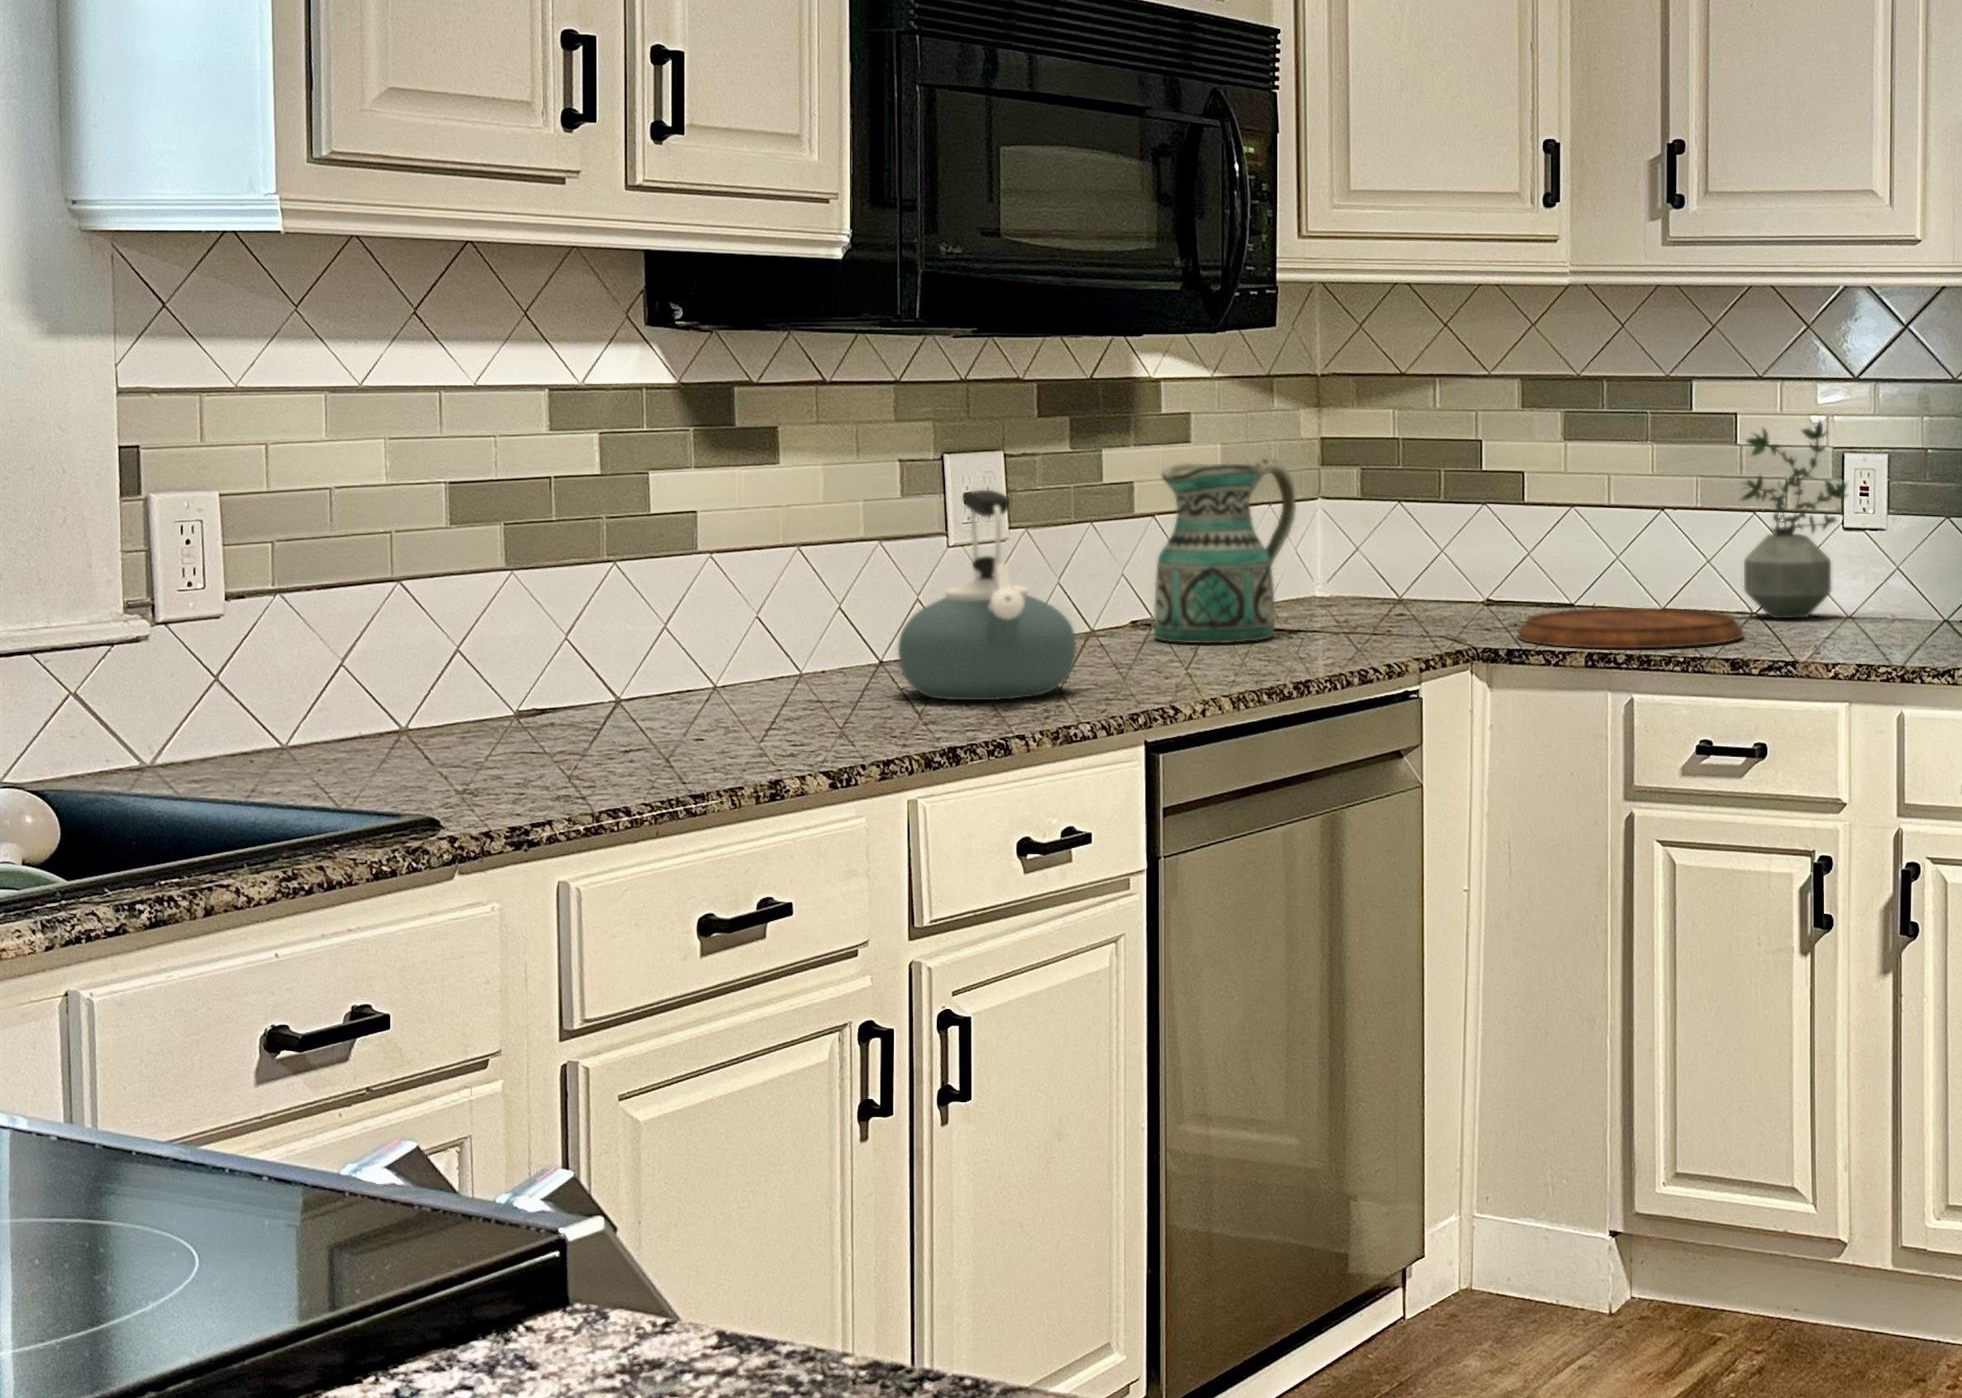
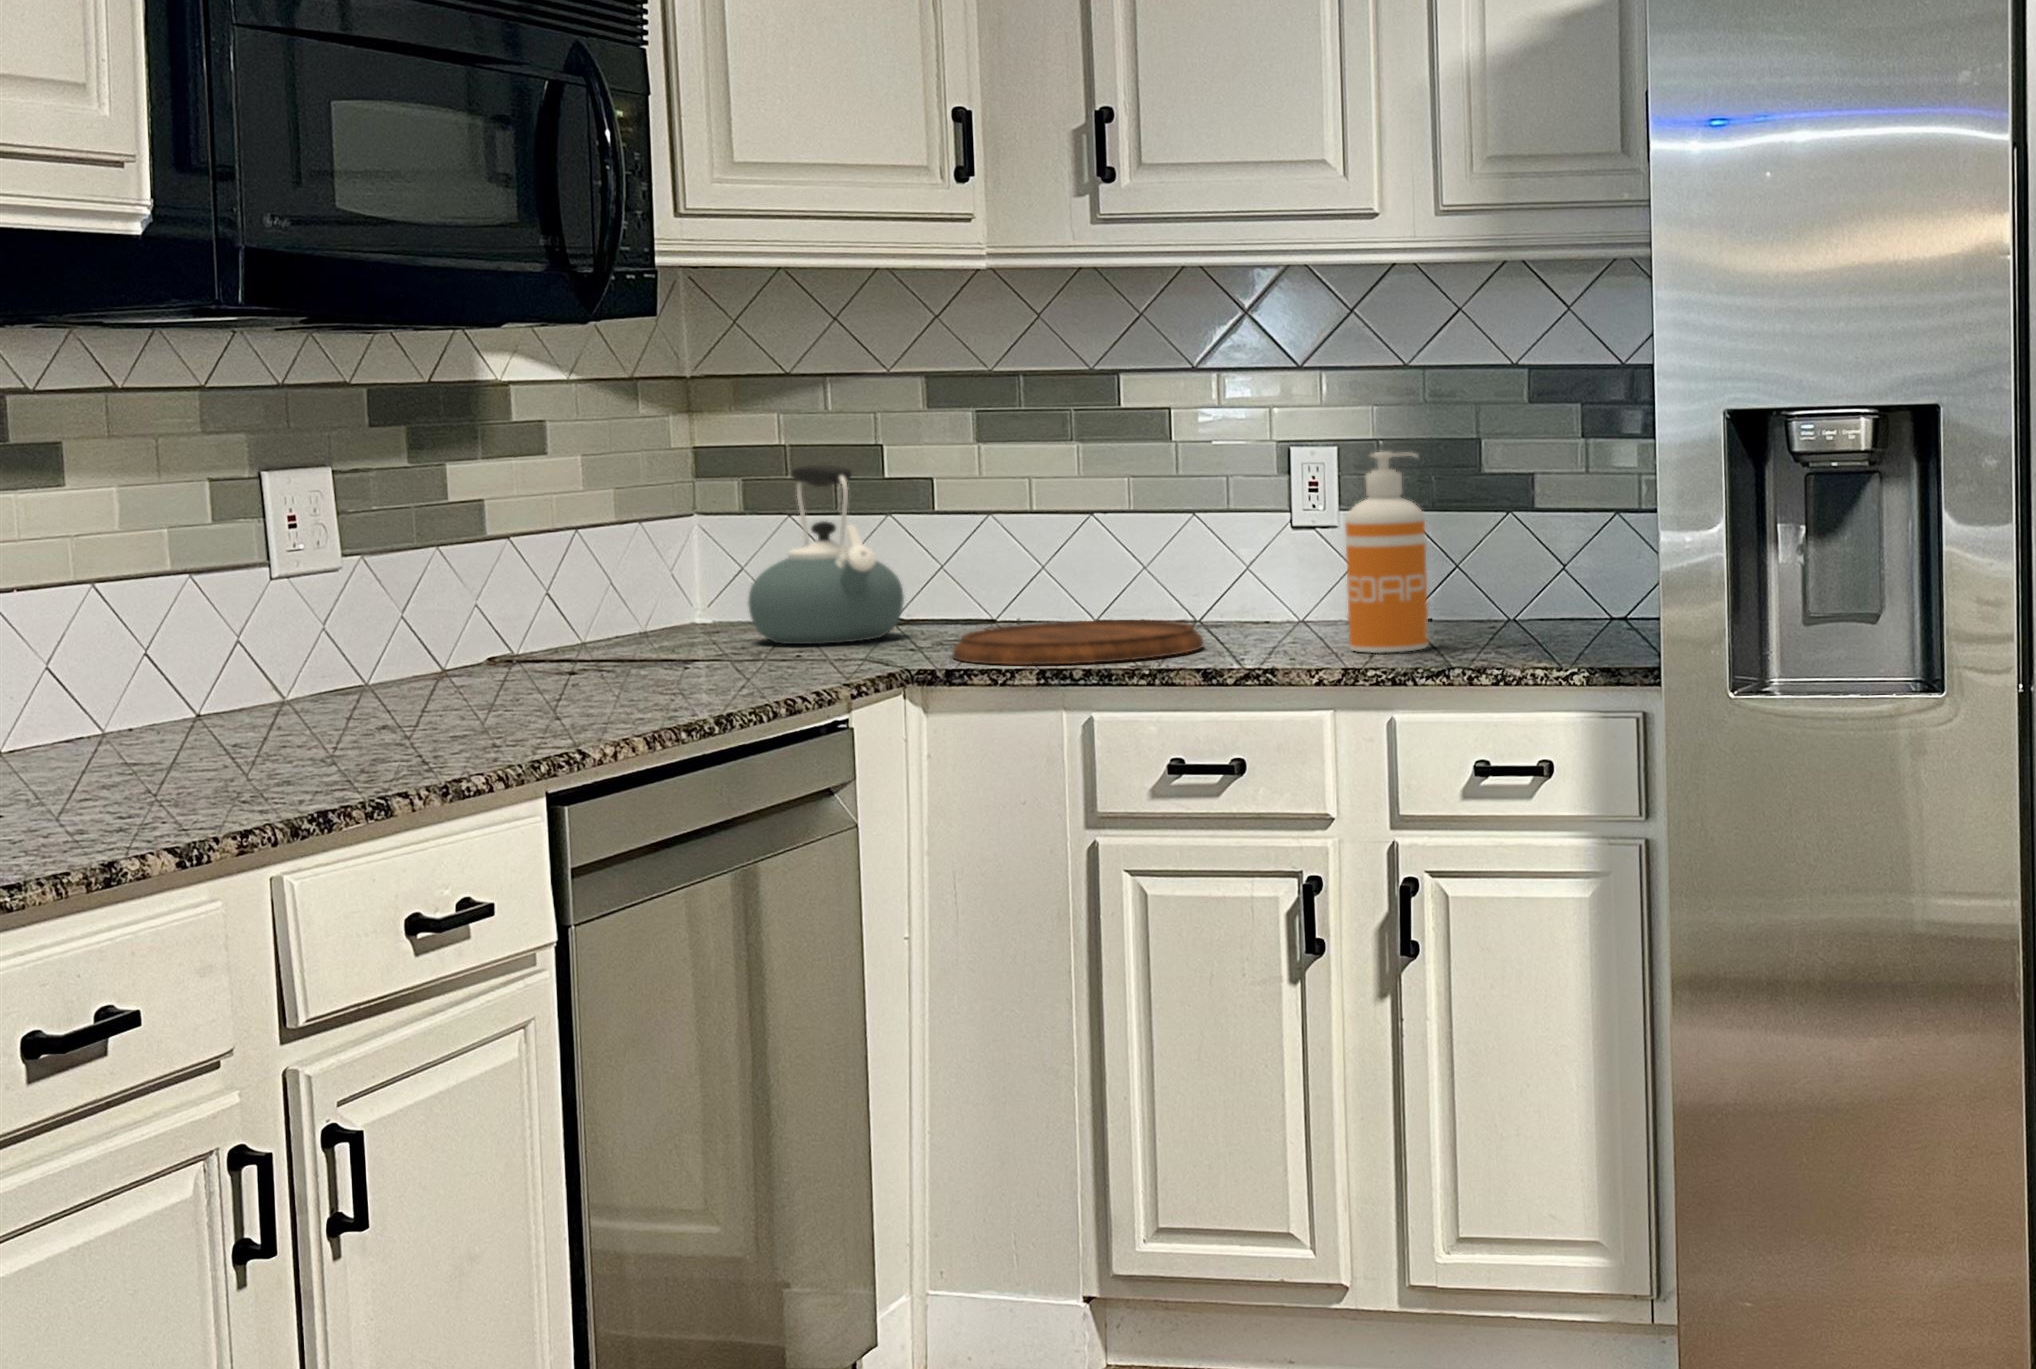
potted plant: present [1742,421,1848,618] -> none [1181,411,1308,627]
ceramic pitcher: present [1154,459,1296,643] -> none [524,468,686,681]
soap dispenser: none [1871,464,1947,652] -> present [1345,452,1429,653]
kettle: present [898,490,1076,700] -> present [748,465,904,644]

